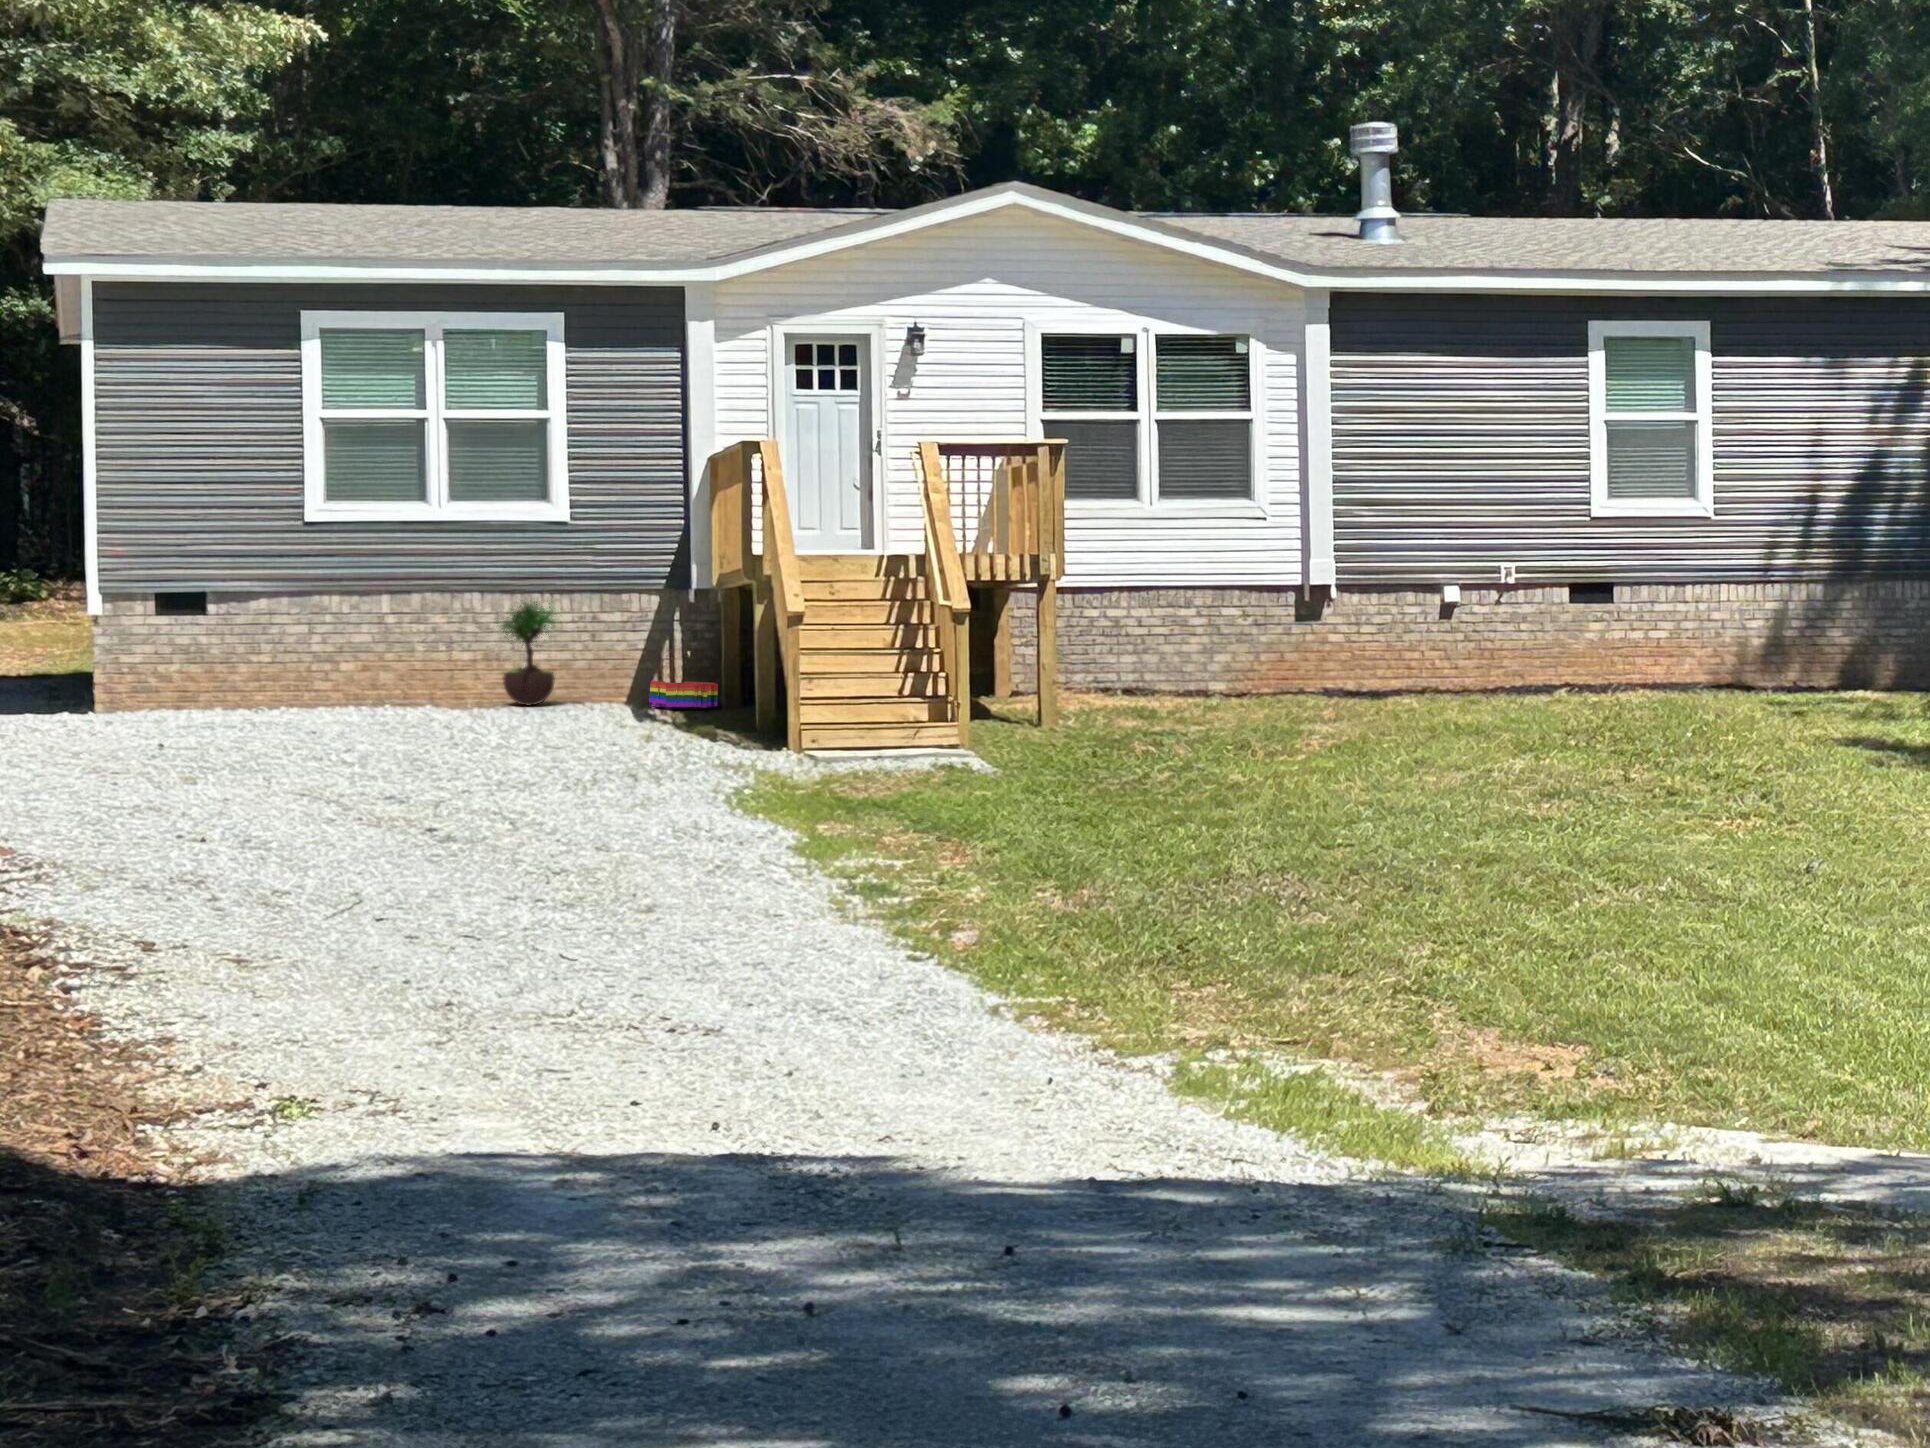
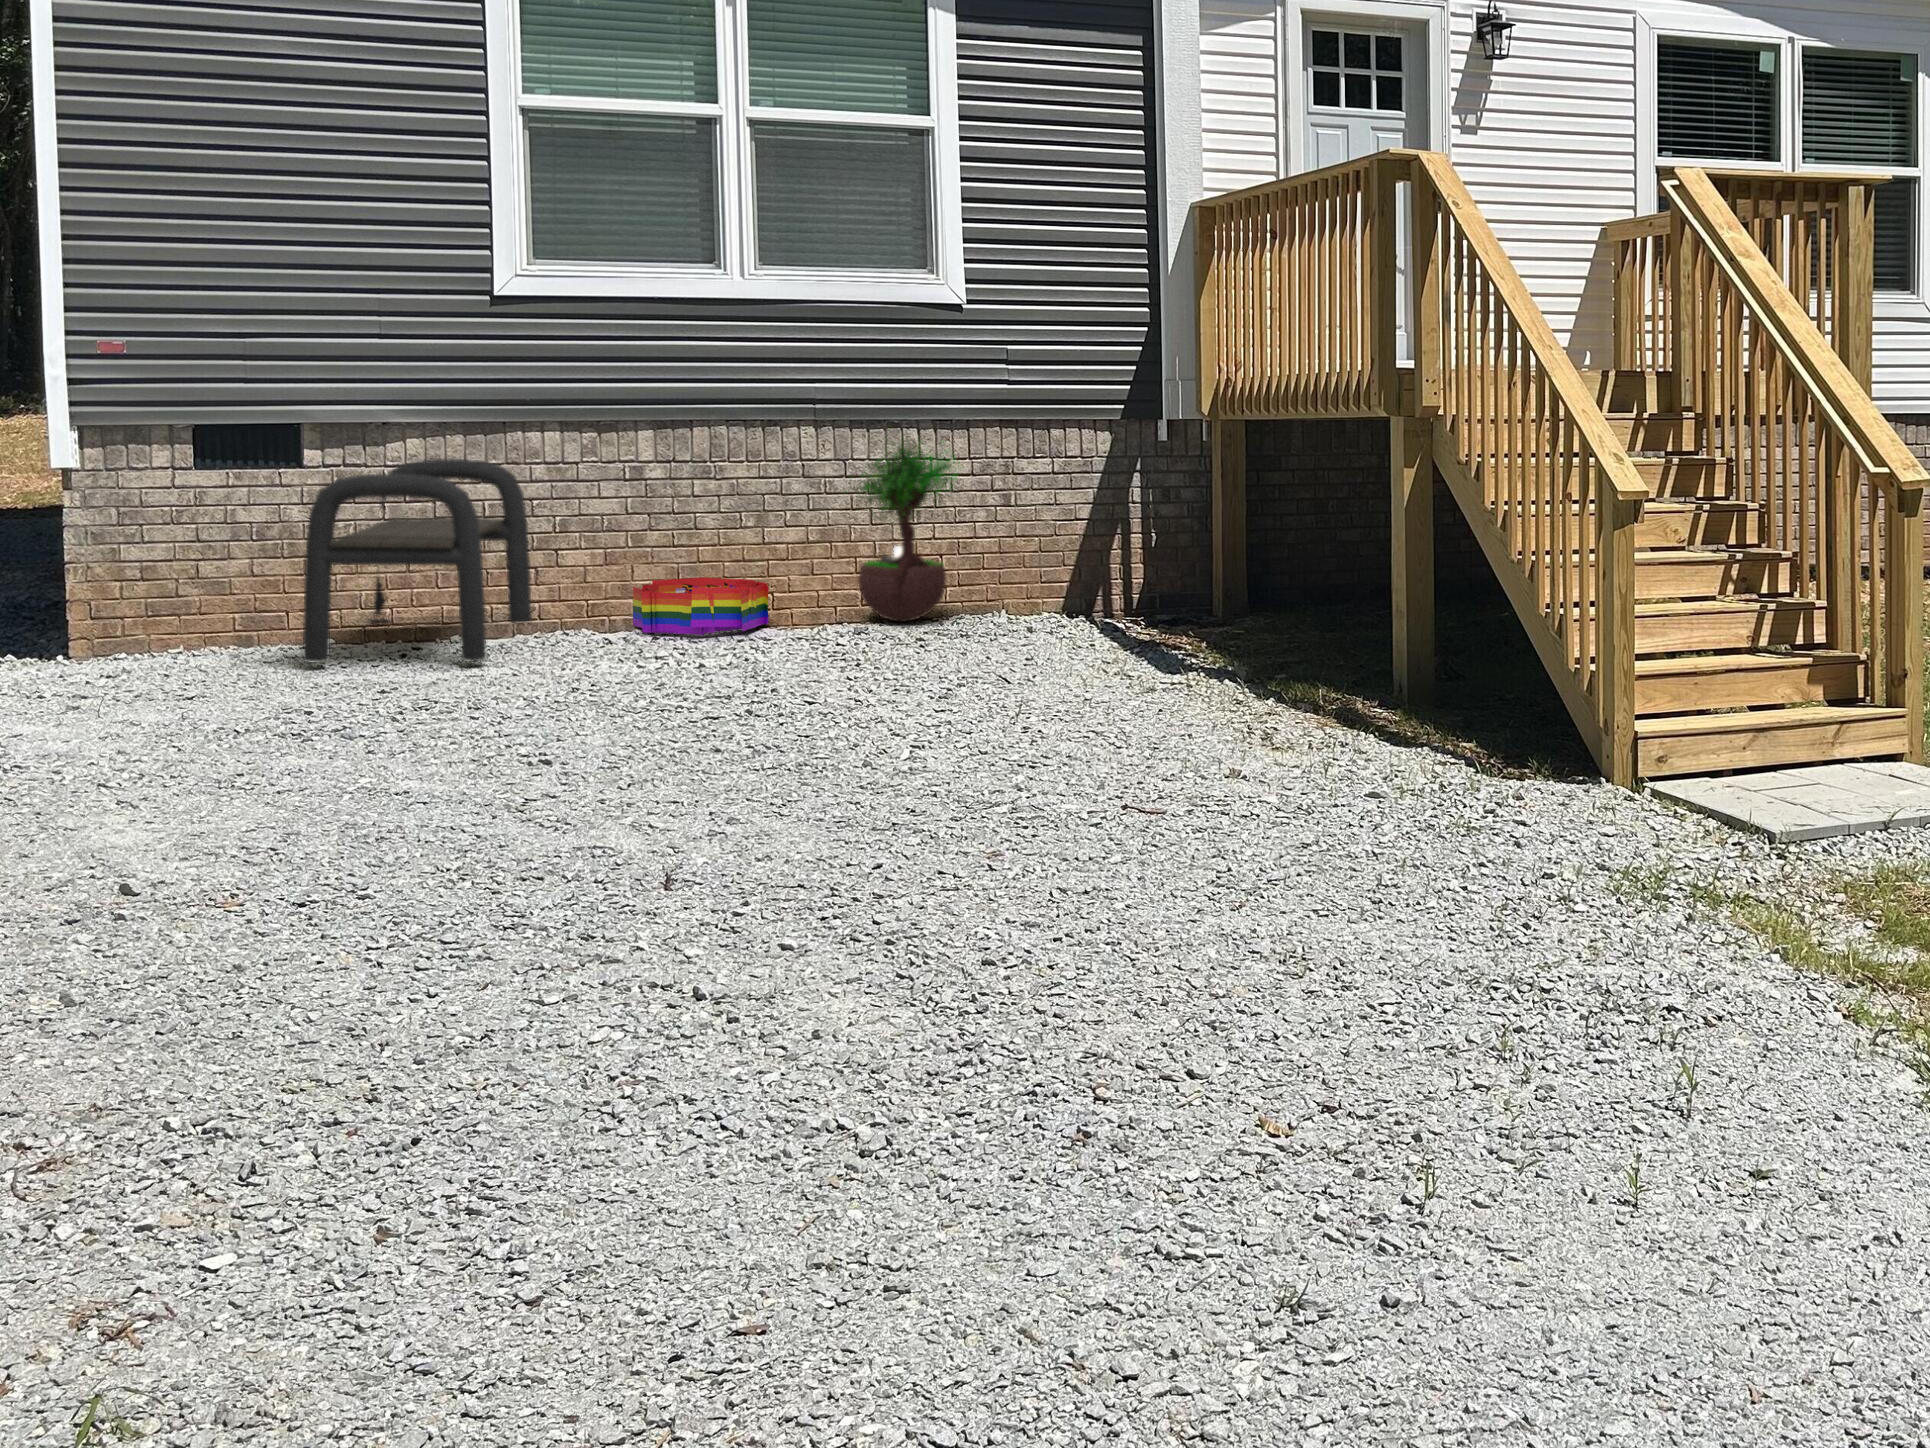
bench: none [209,611,324,712] -> present [303,458,532,662]
storage bin: present [649,681,718,708] -> present [633,577,769,635]

